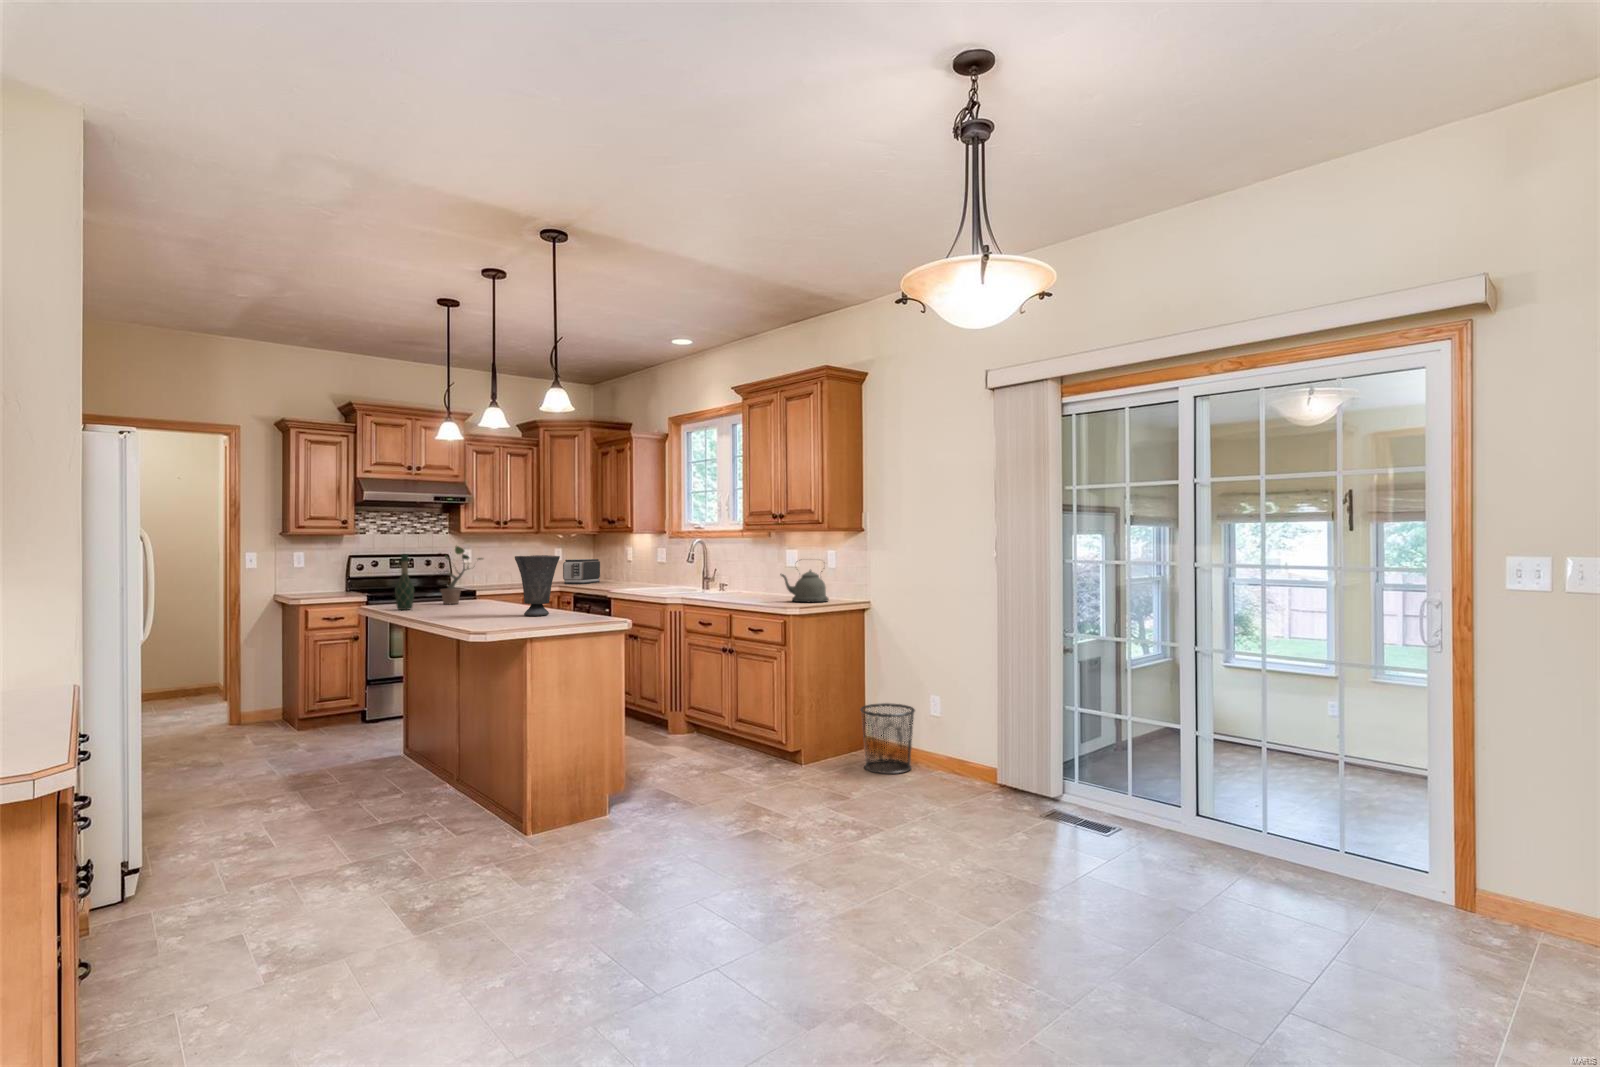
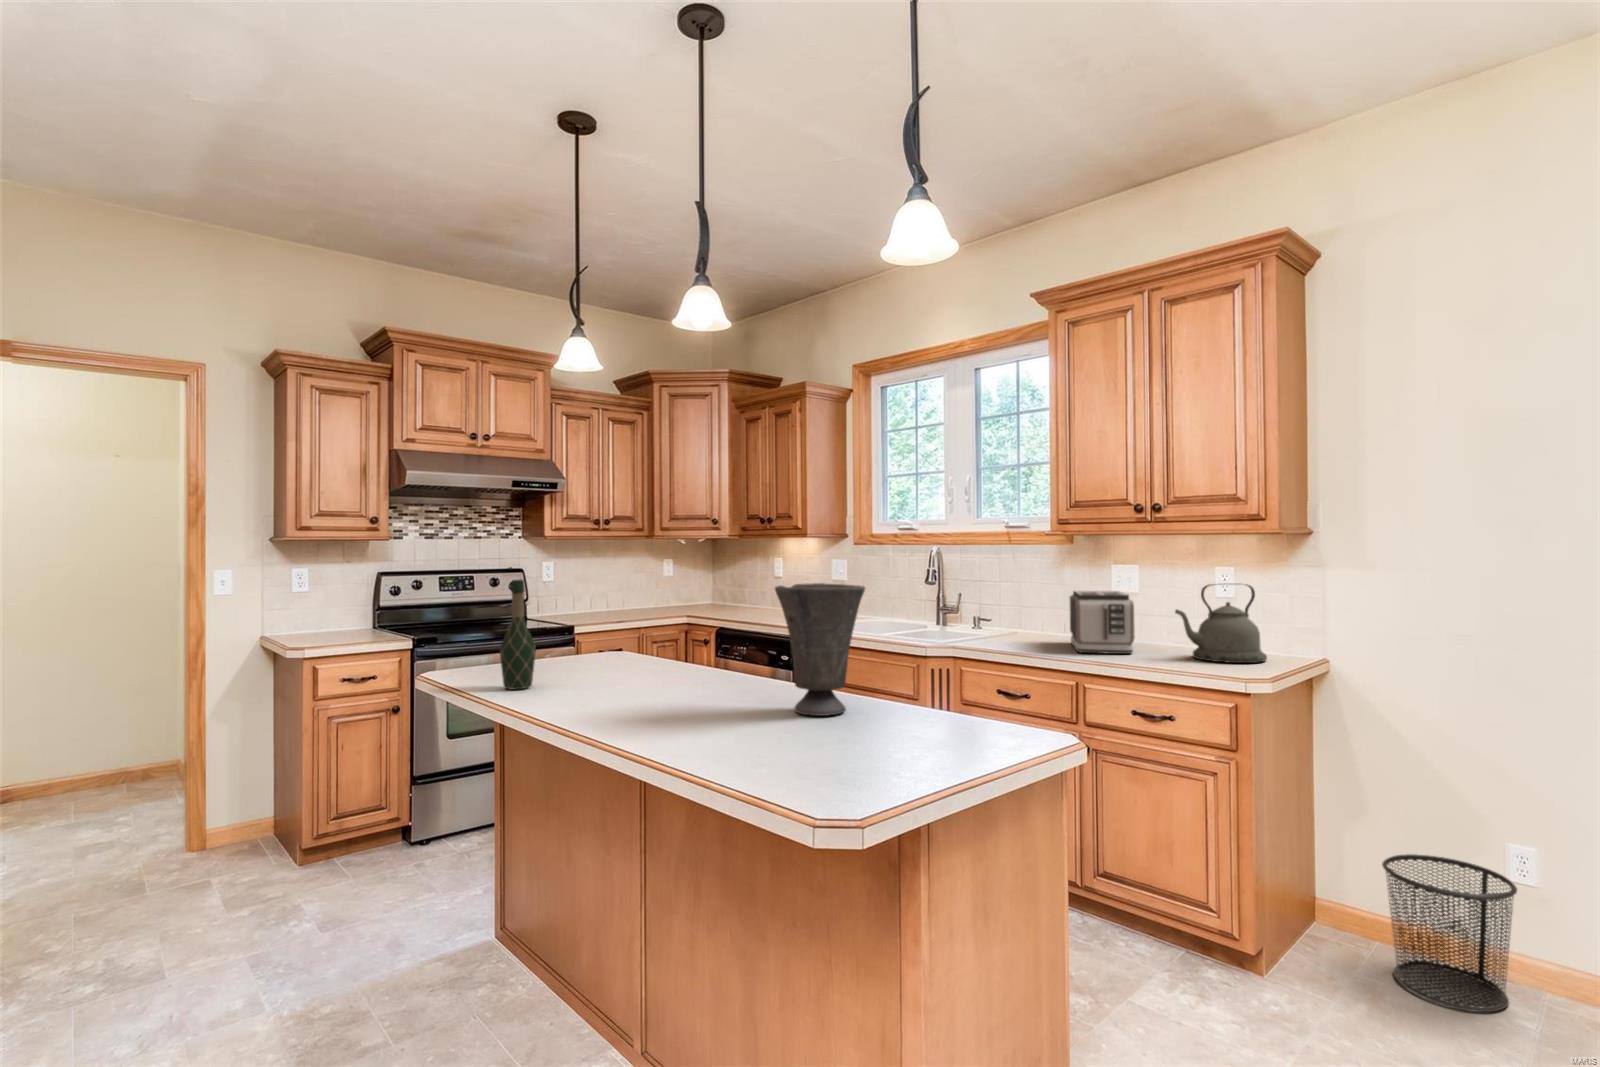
potted plant: present [440,546,482,604] -> none [539,559,643,668]
toaster: present [563,559,600,584] -> present [1070,591,1134,654]

